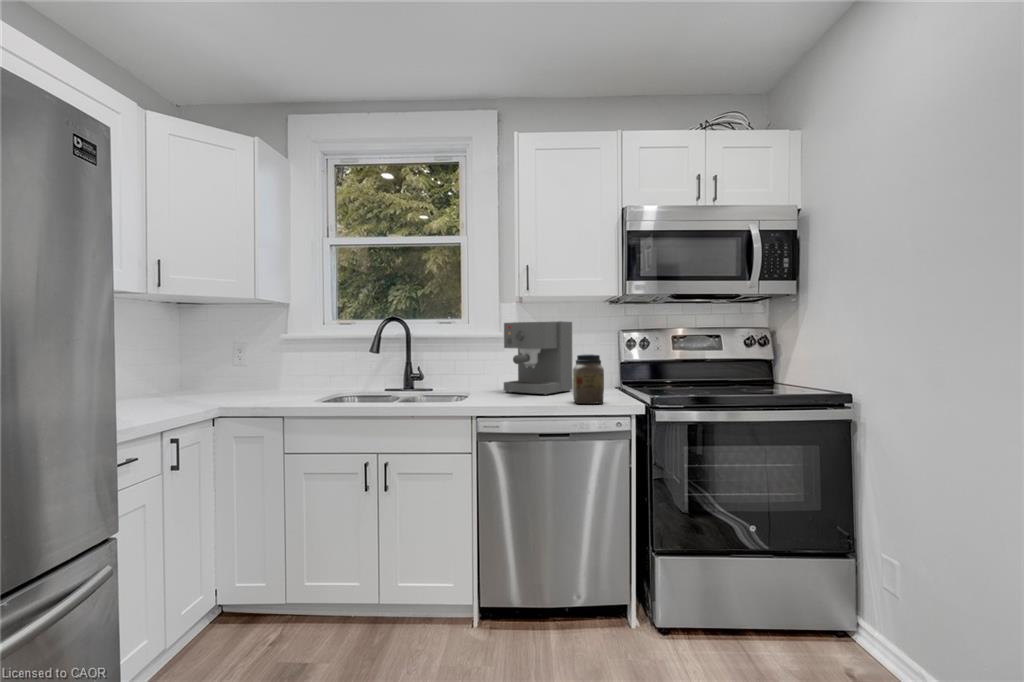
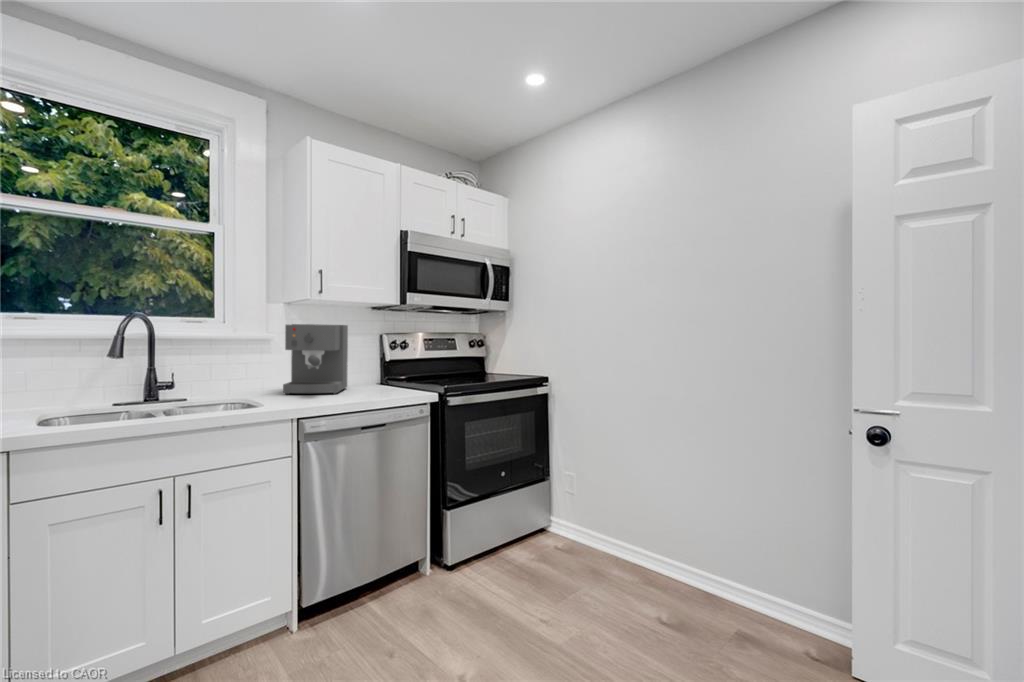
jar: present [573,354,604,404] -> none [378,356,409,399]

